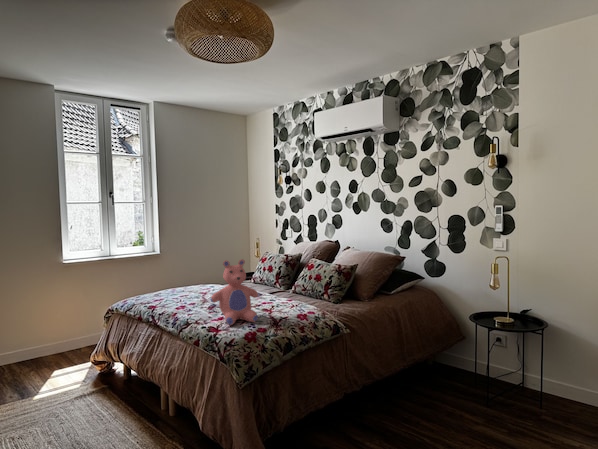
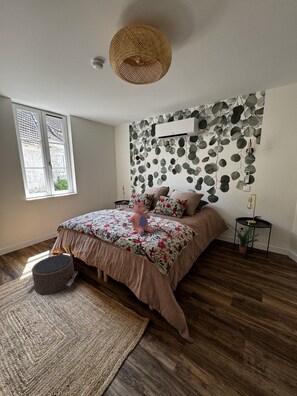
potted plant: none [453,322,527,395] -> present [228,224,259,253]
pouf: none [31,361,127,426] -> present [24,255,78,295]

